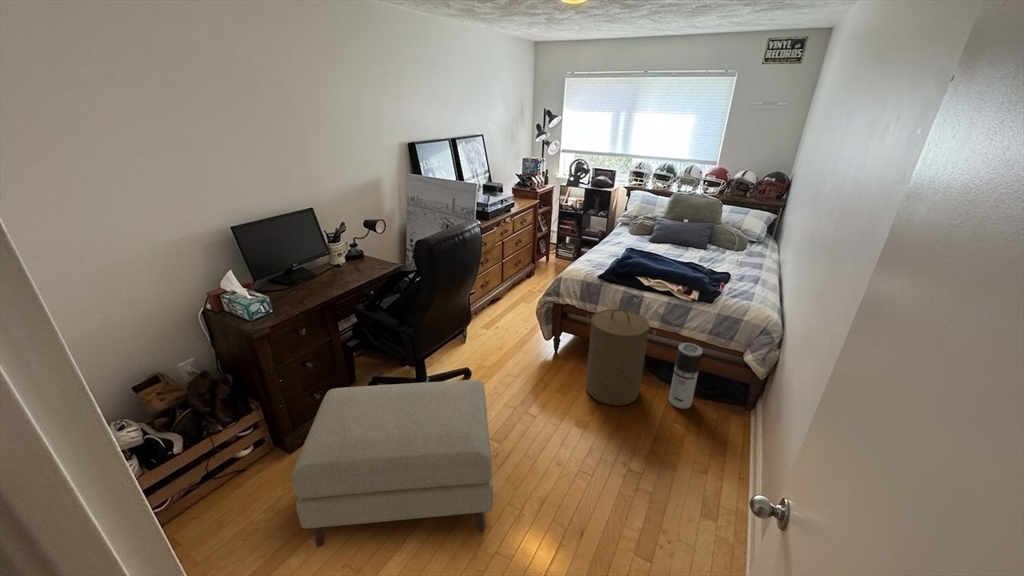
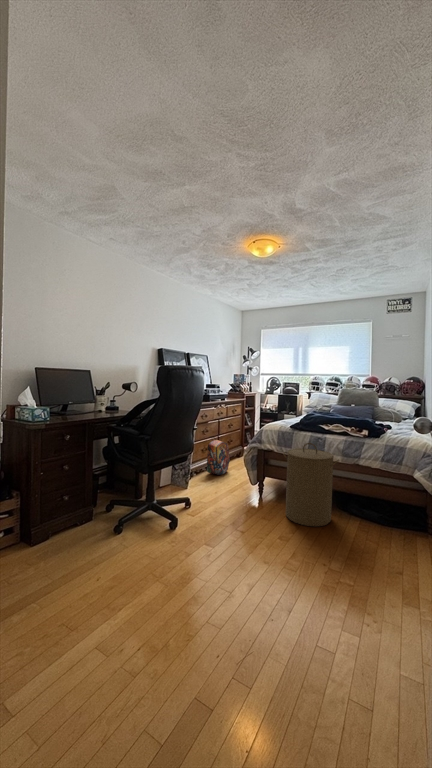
backpack: none [489,268,519,317] -> present [207,437,230,475]
air purifier: present [669,343,703,409] -> none [356,472,379,530]
ottoman: present [292,380,493,547] -> none [37,478,209,605]

